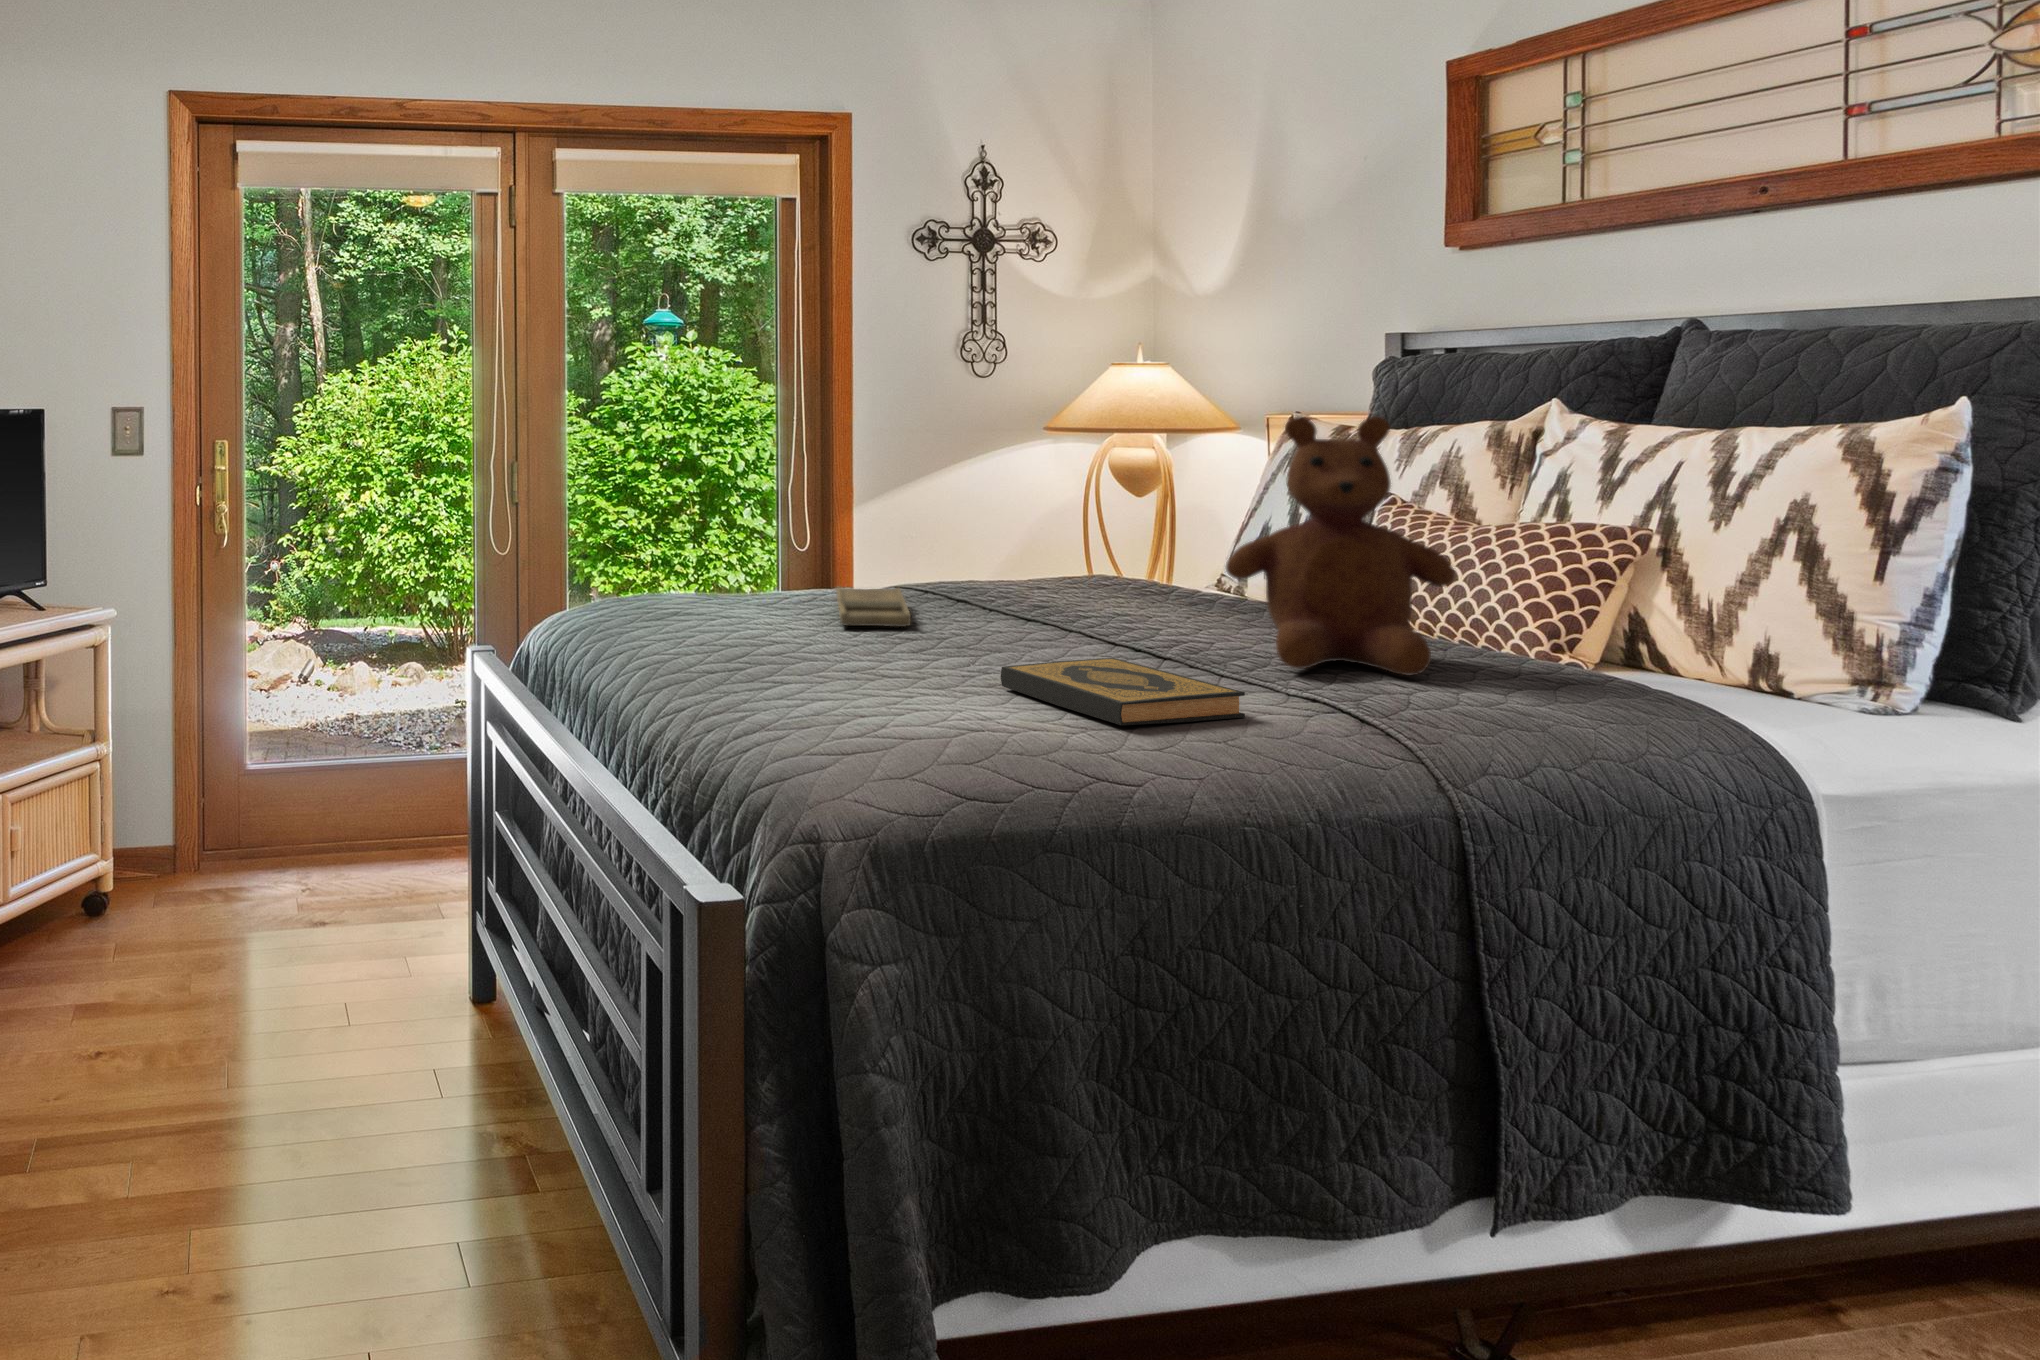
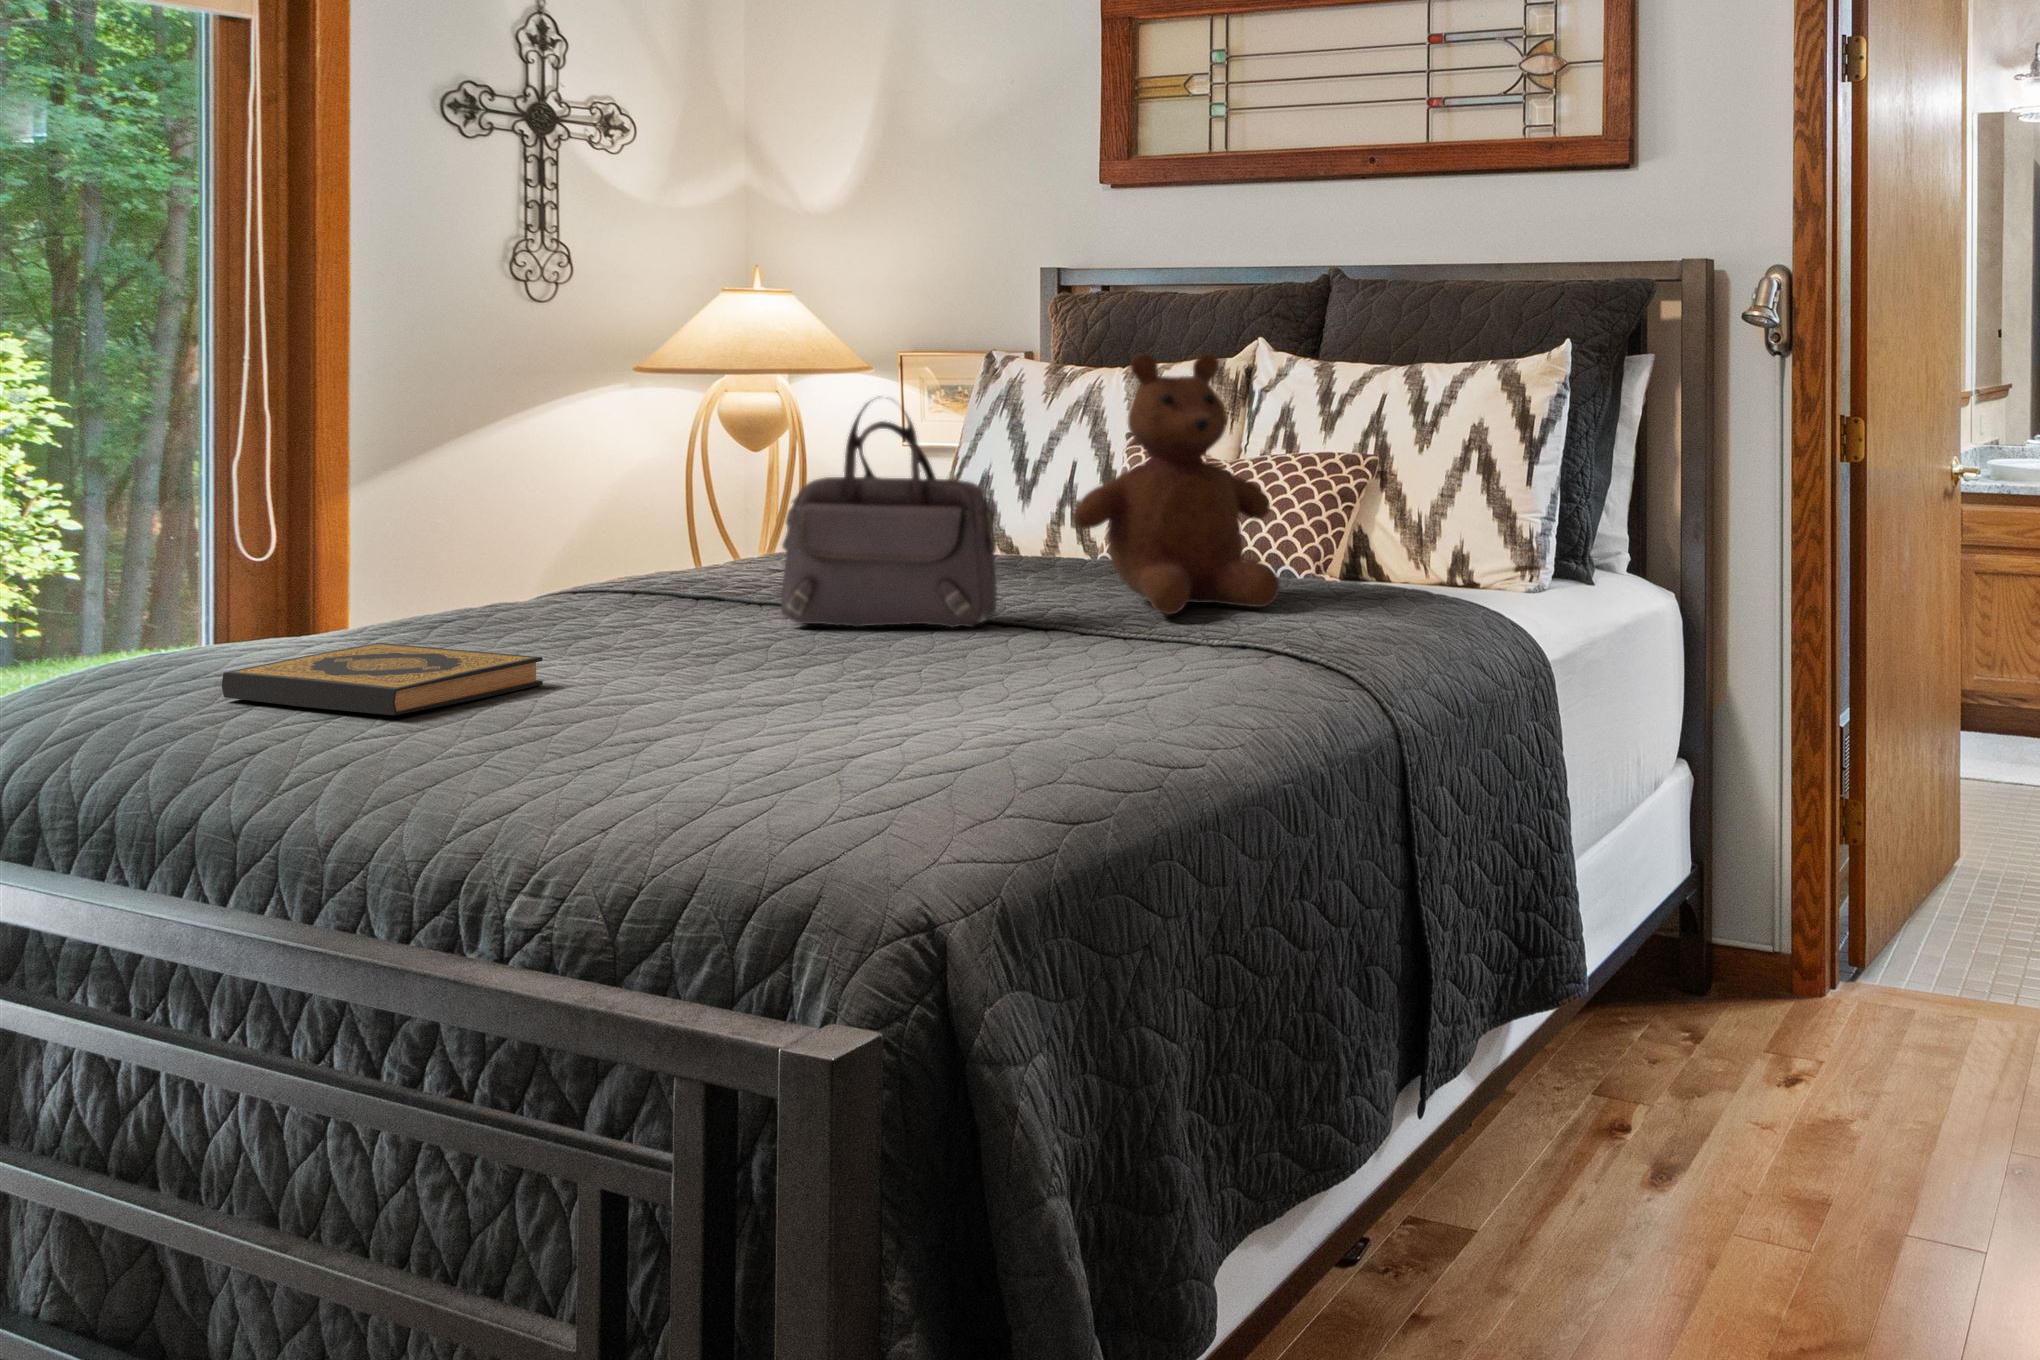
handbag: none [978,453,1143,655] -> present [781,398,997,627]
tray: present [836,586,911,627] -> none [518,583,682,640]
hardback book: present [1001,658,1245,725] -> present [222,643,543,715]

